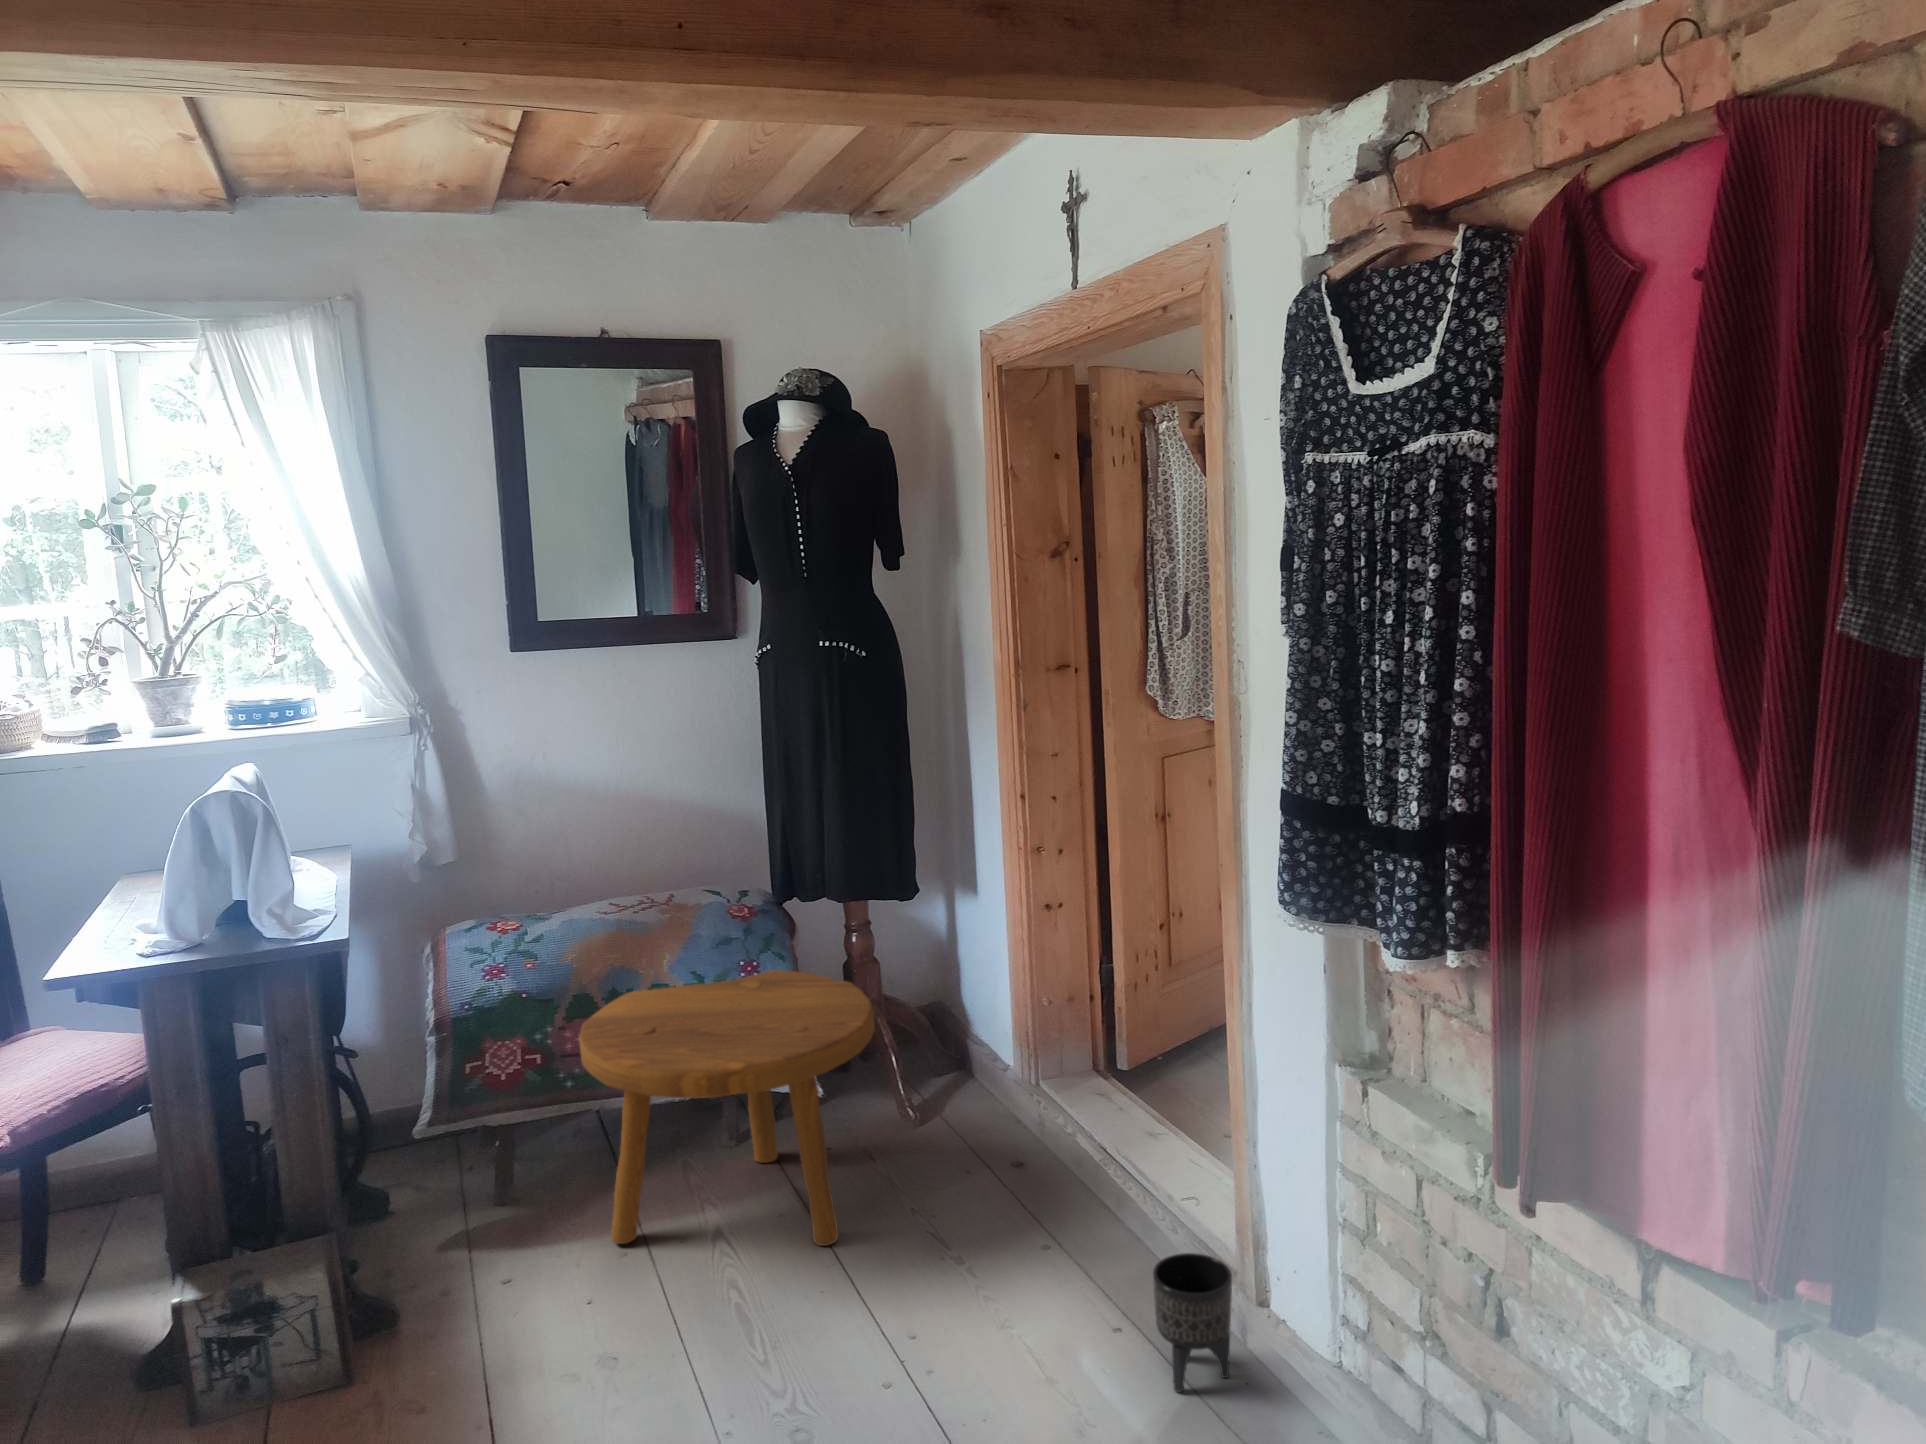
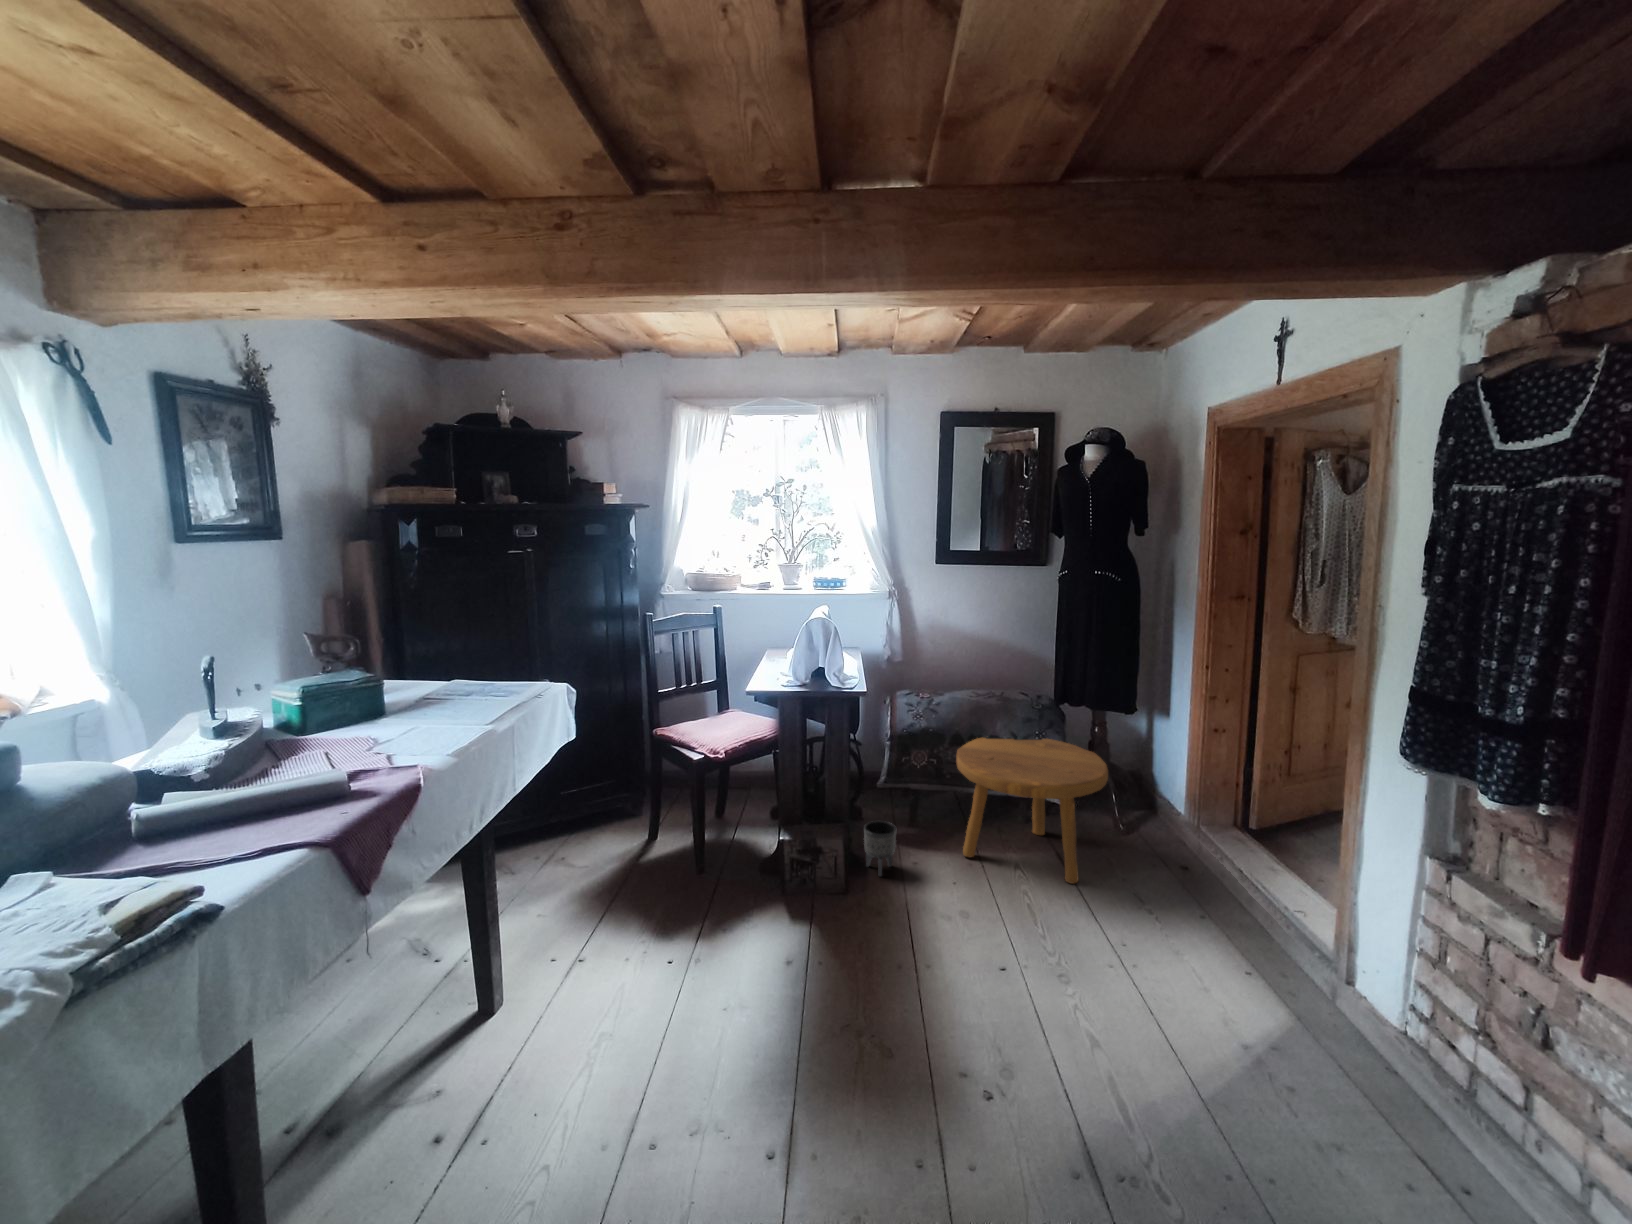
planter: present [1153,1253,1232,1393] -> present [864,821,896,876]

